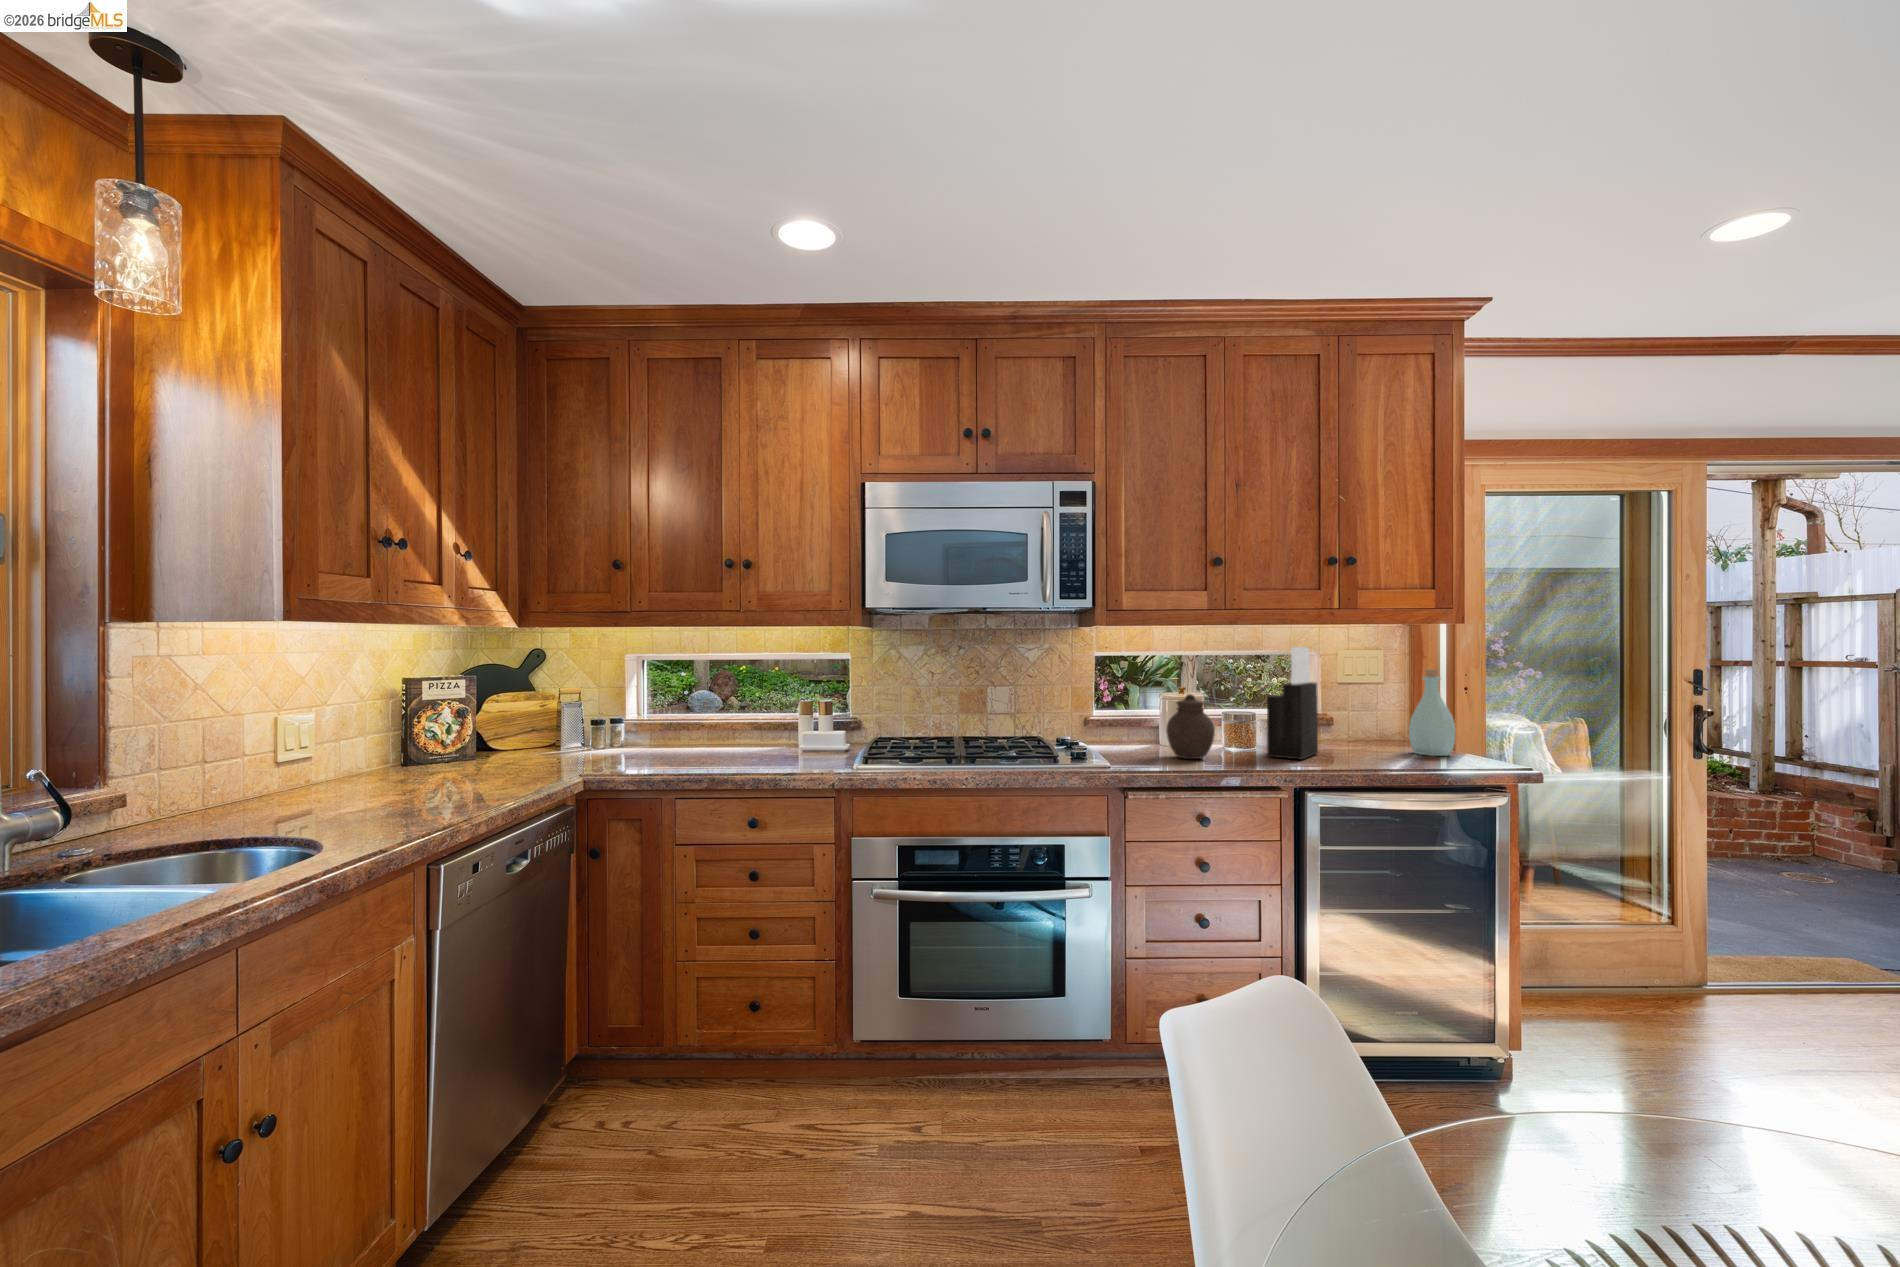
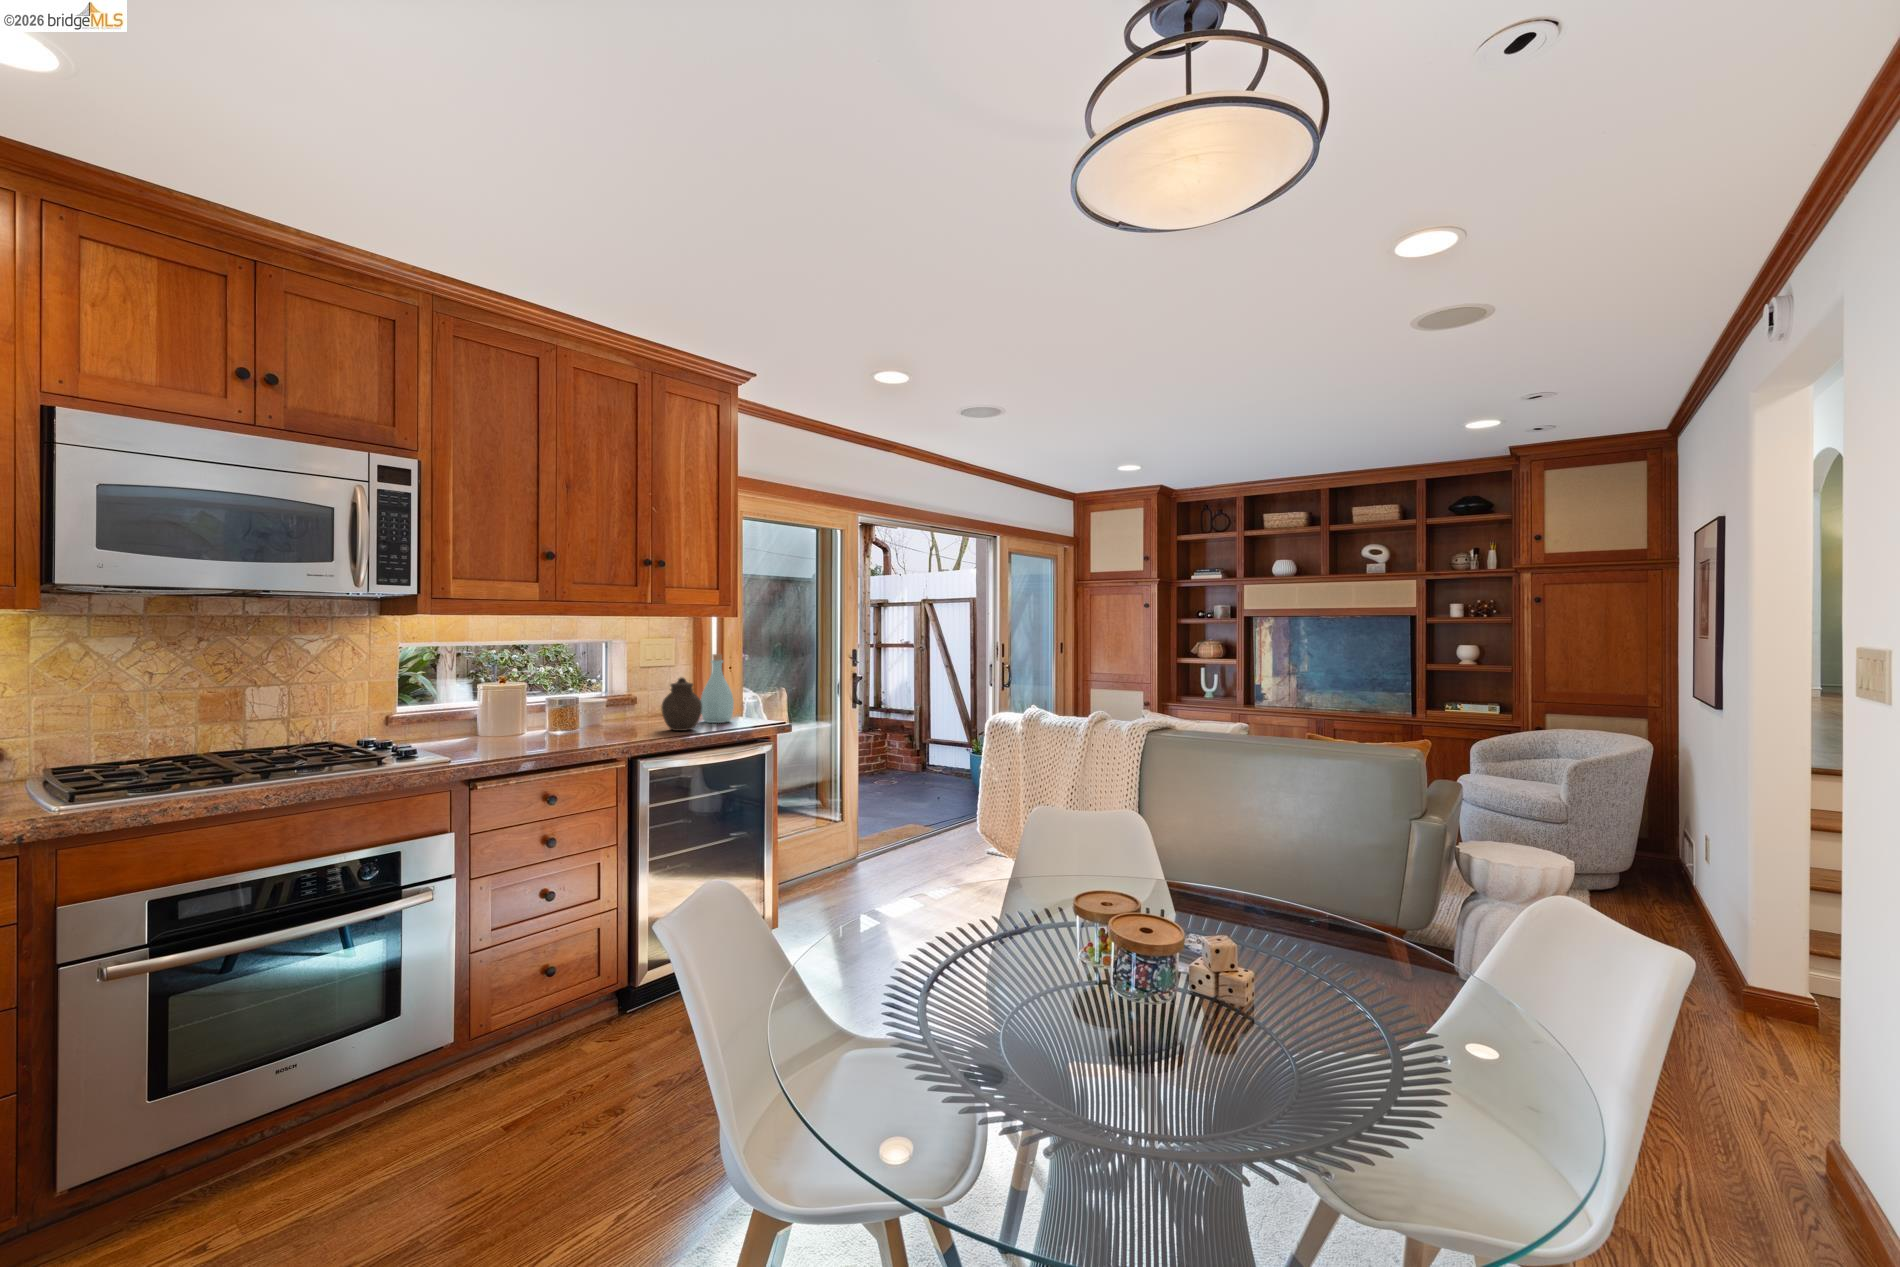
knife block: present [1267,647,1318,759] -> none [595,637,635,736]
jar: present [1166,694,1215,759] -> present [661,678,702,731]

